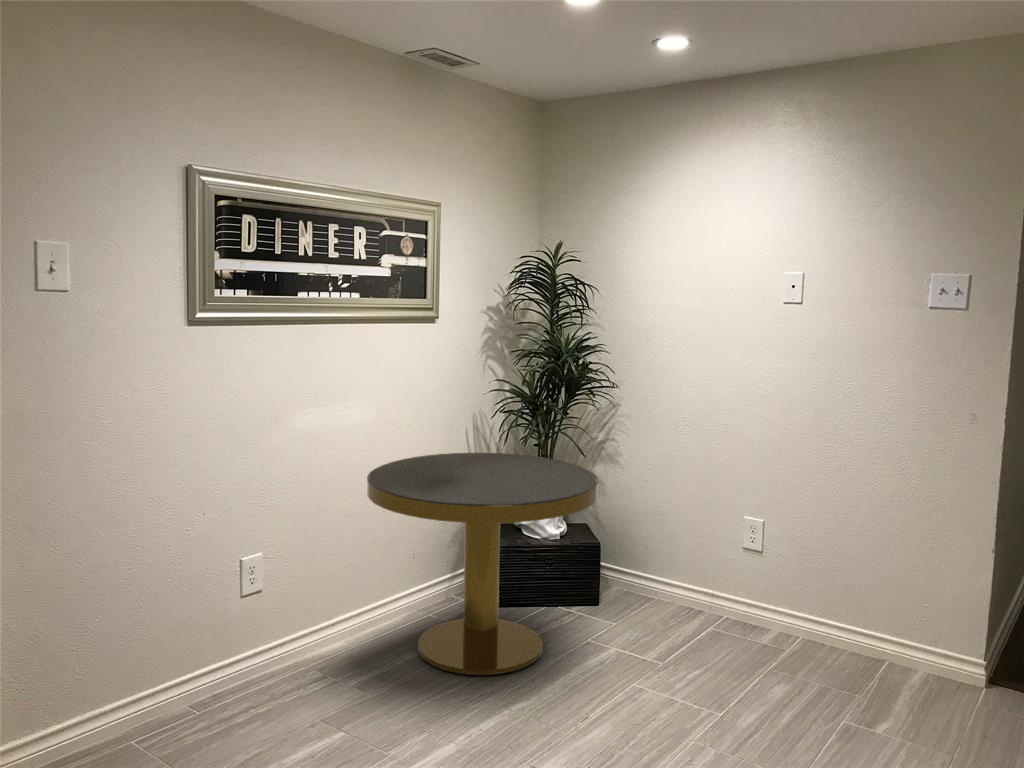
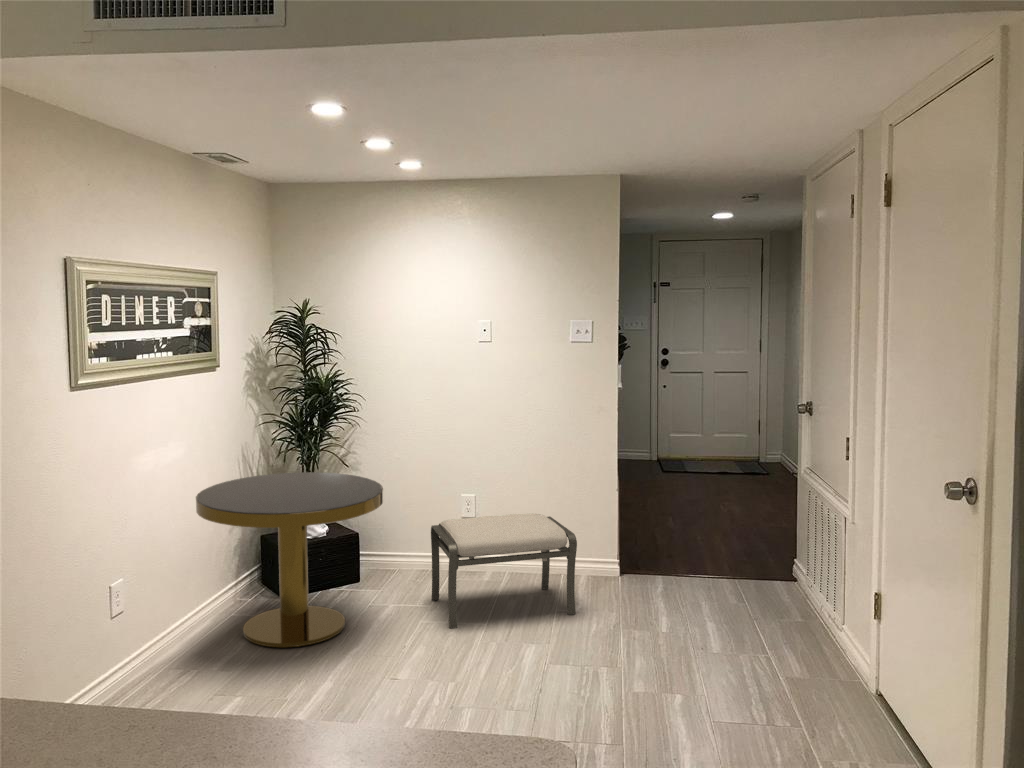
ottoman: none [669,543,879,719] -> present [431,513,577,628]

